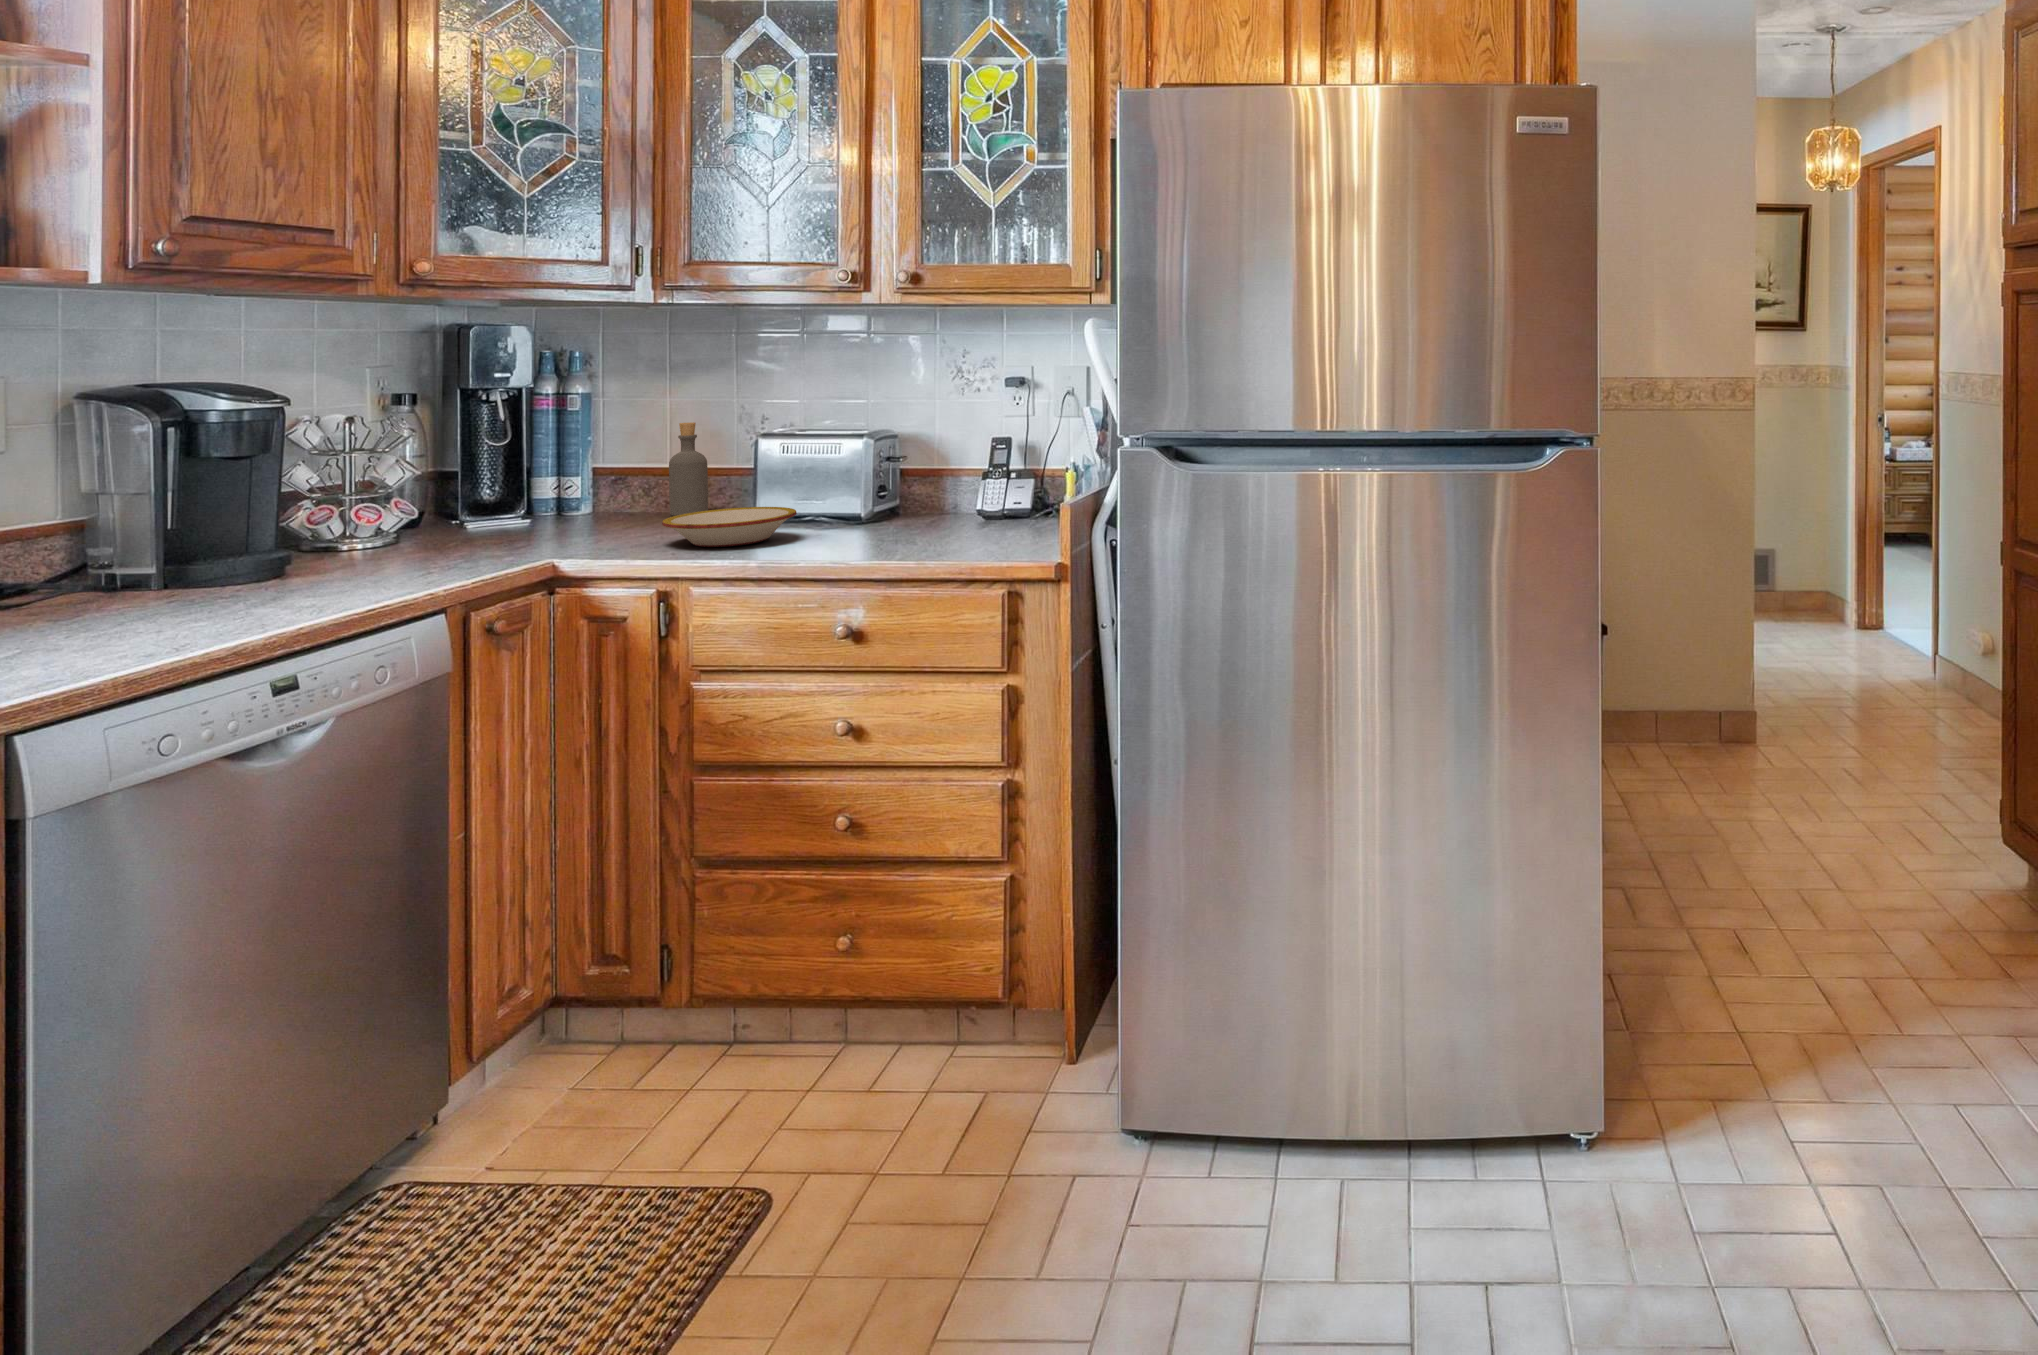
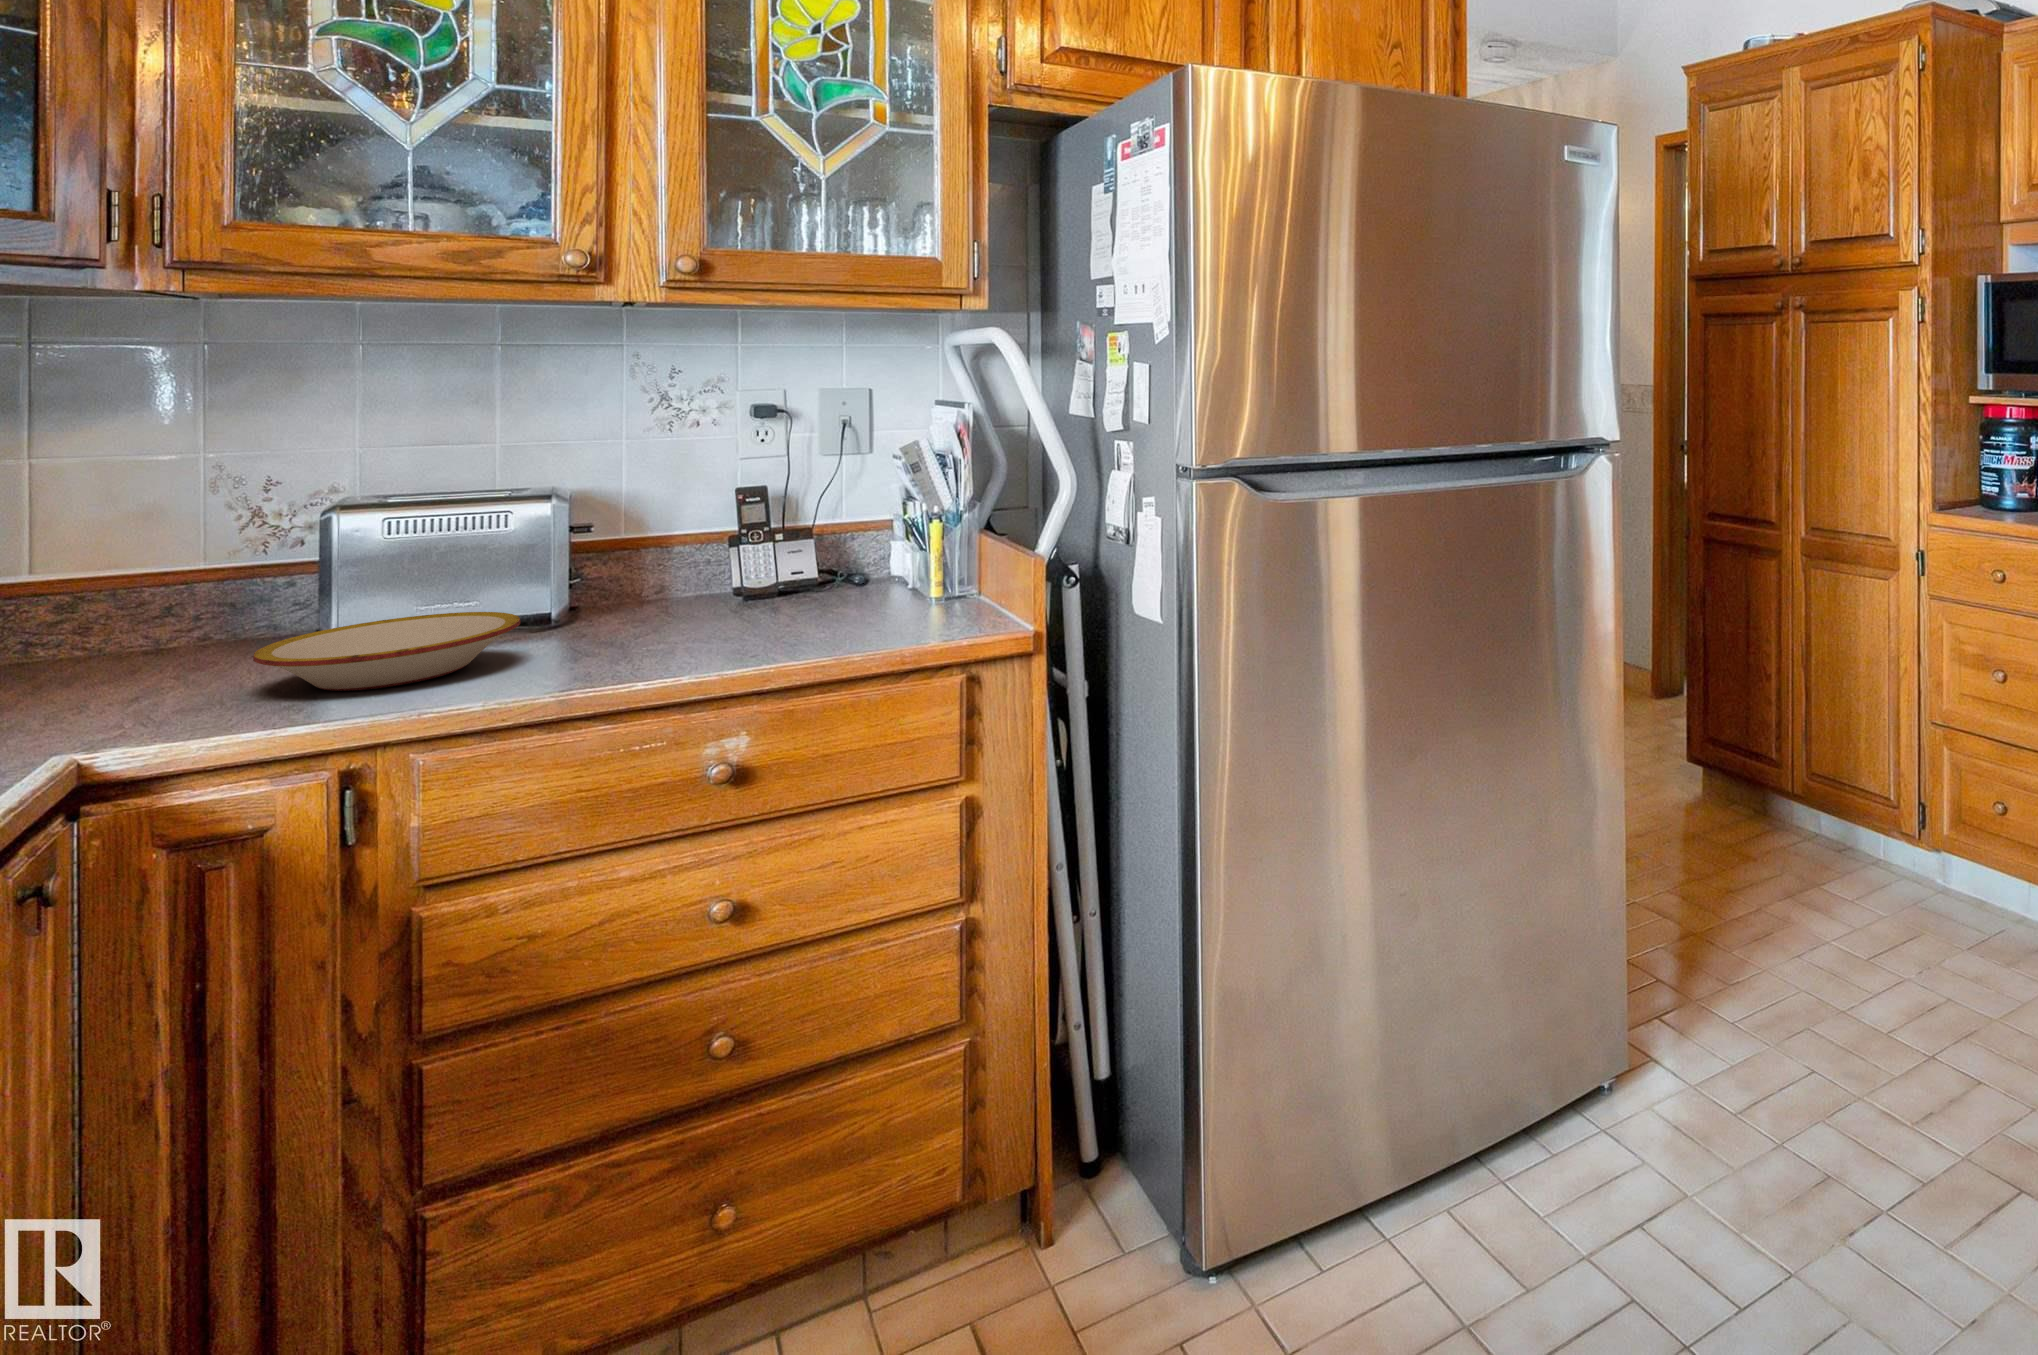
bottle: present [669,422,708,516] -> none [90,496,179,658]

